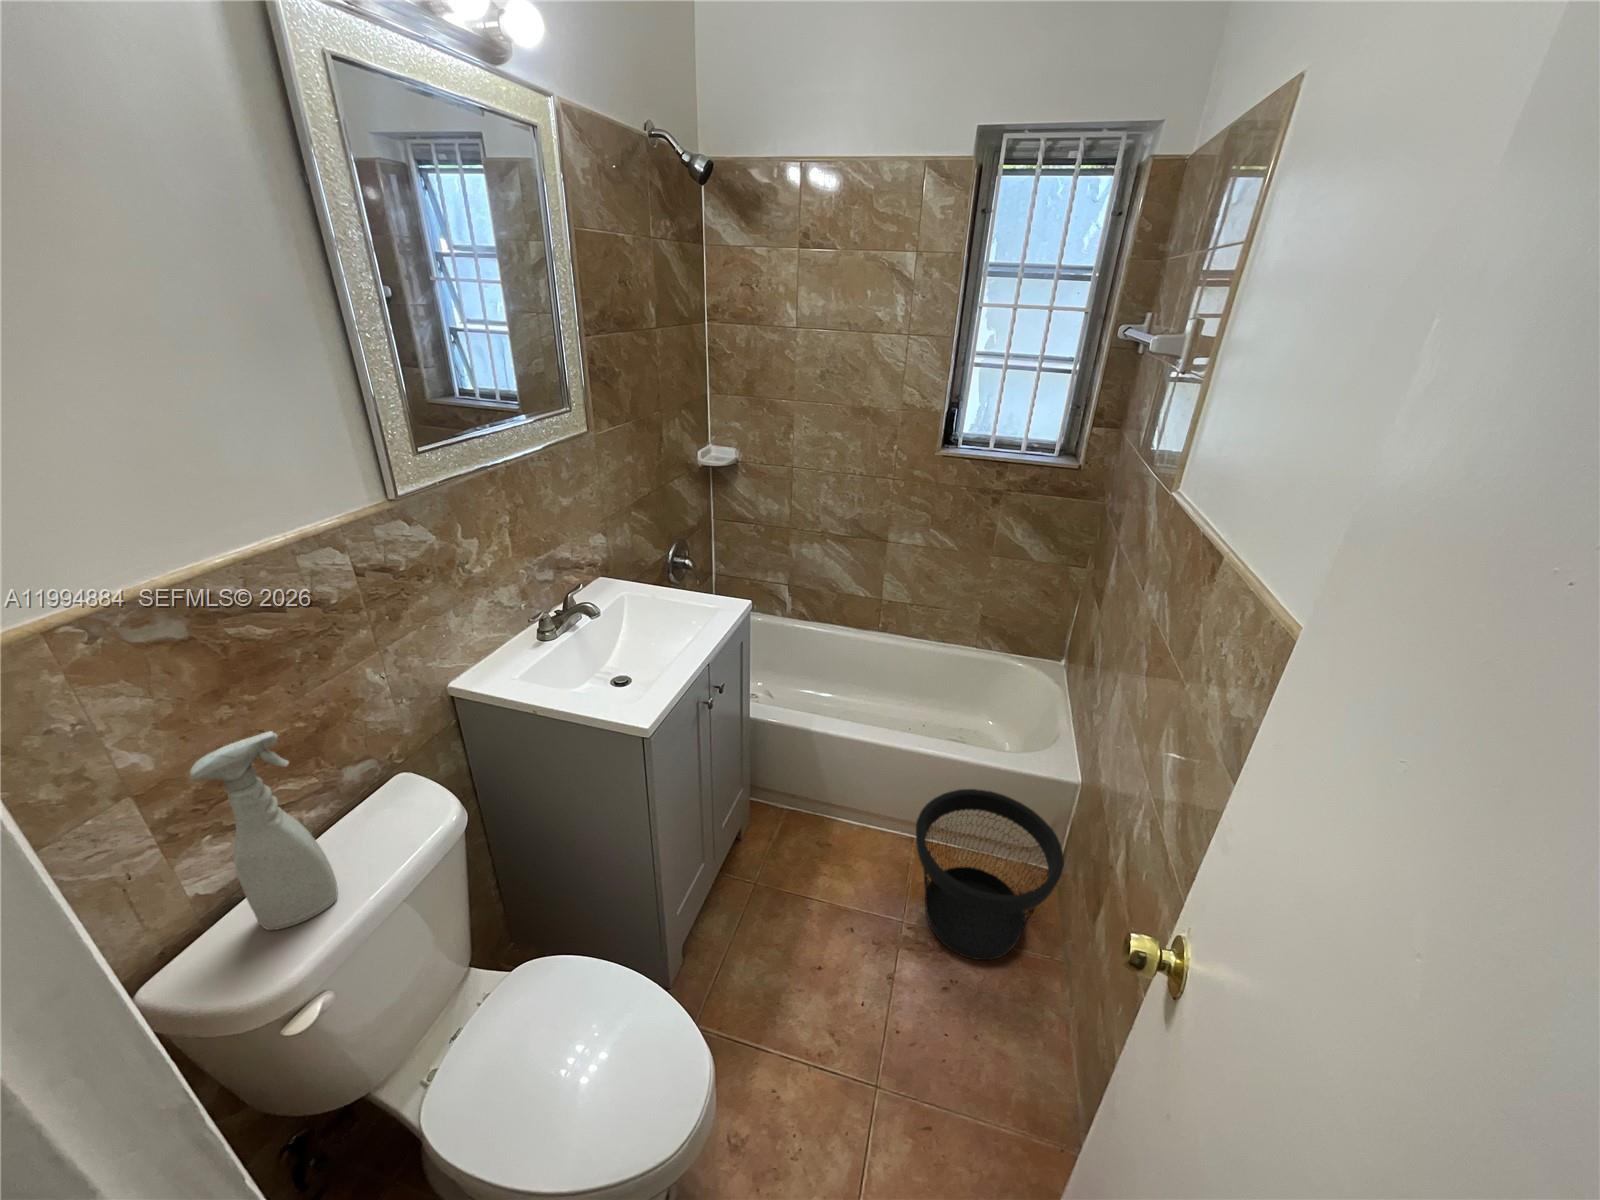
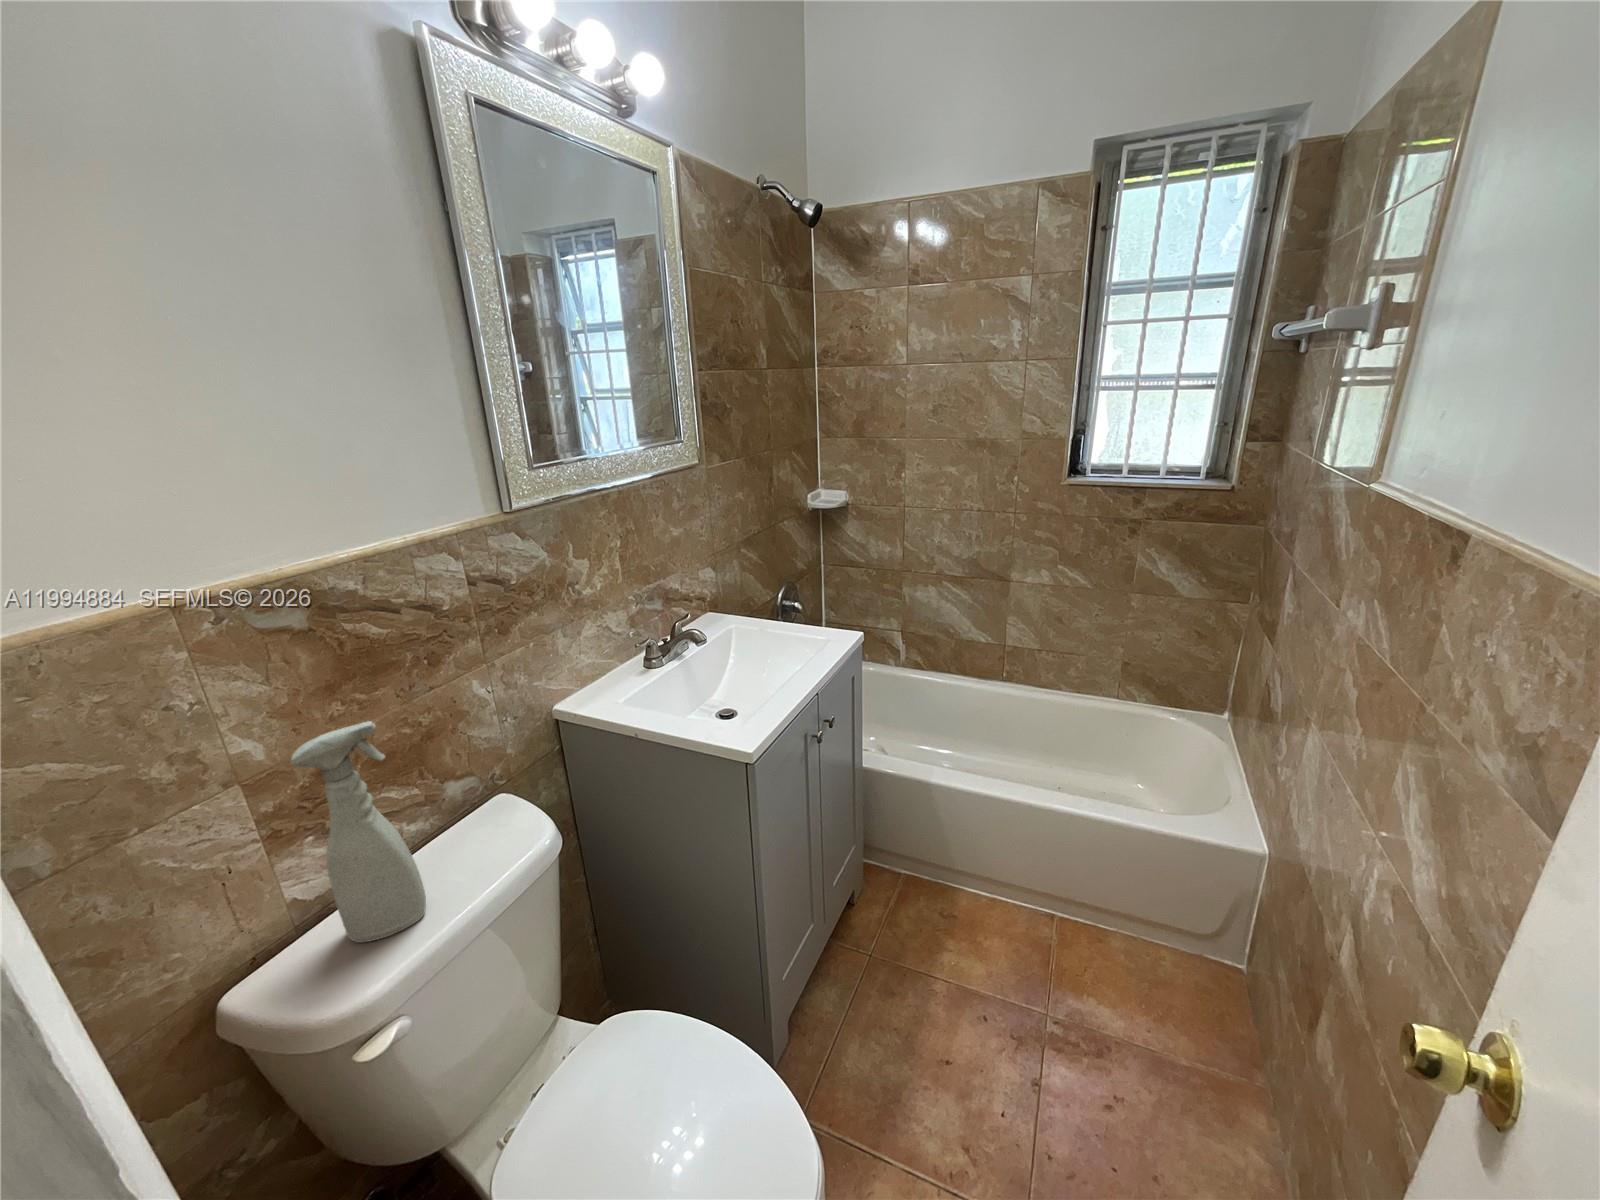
wastebasket: present [916,789,1064,960] -> none [1060,857,1257,1076]

